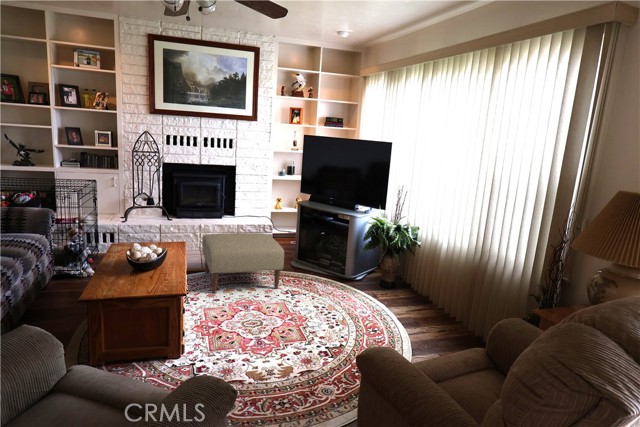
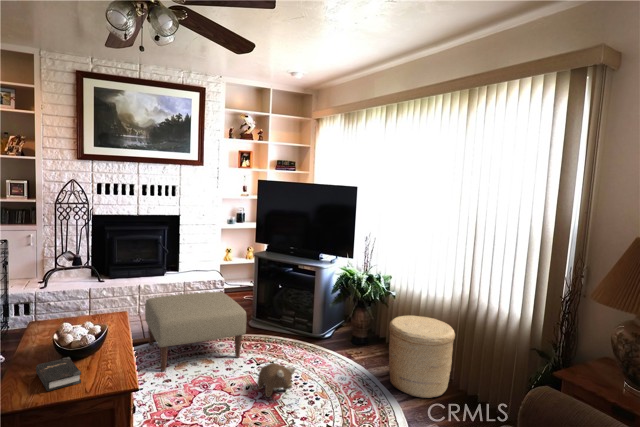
woven basket: none [405,262,467,334] -> present [389,315,455,398]
hardback book: none [115,268,146,289] -> present [36,357,81,391]
plush toy: none [288,292,319,320] -> present [257,363,295,397]

